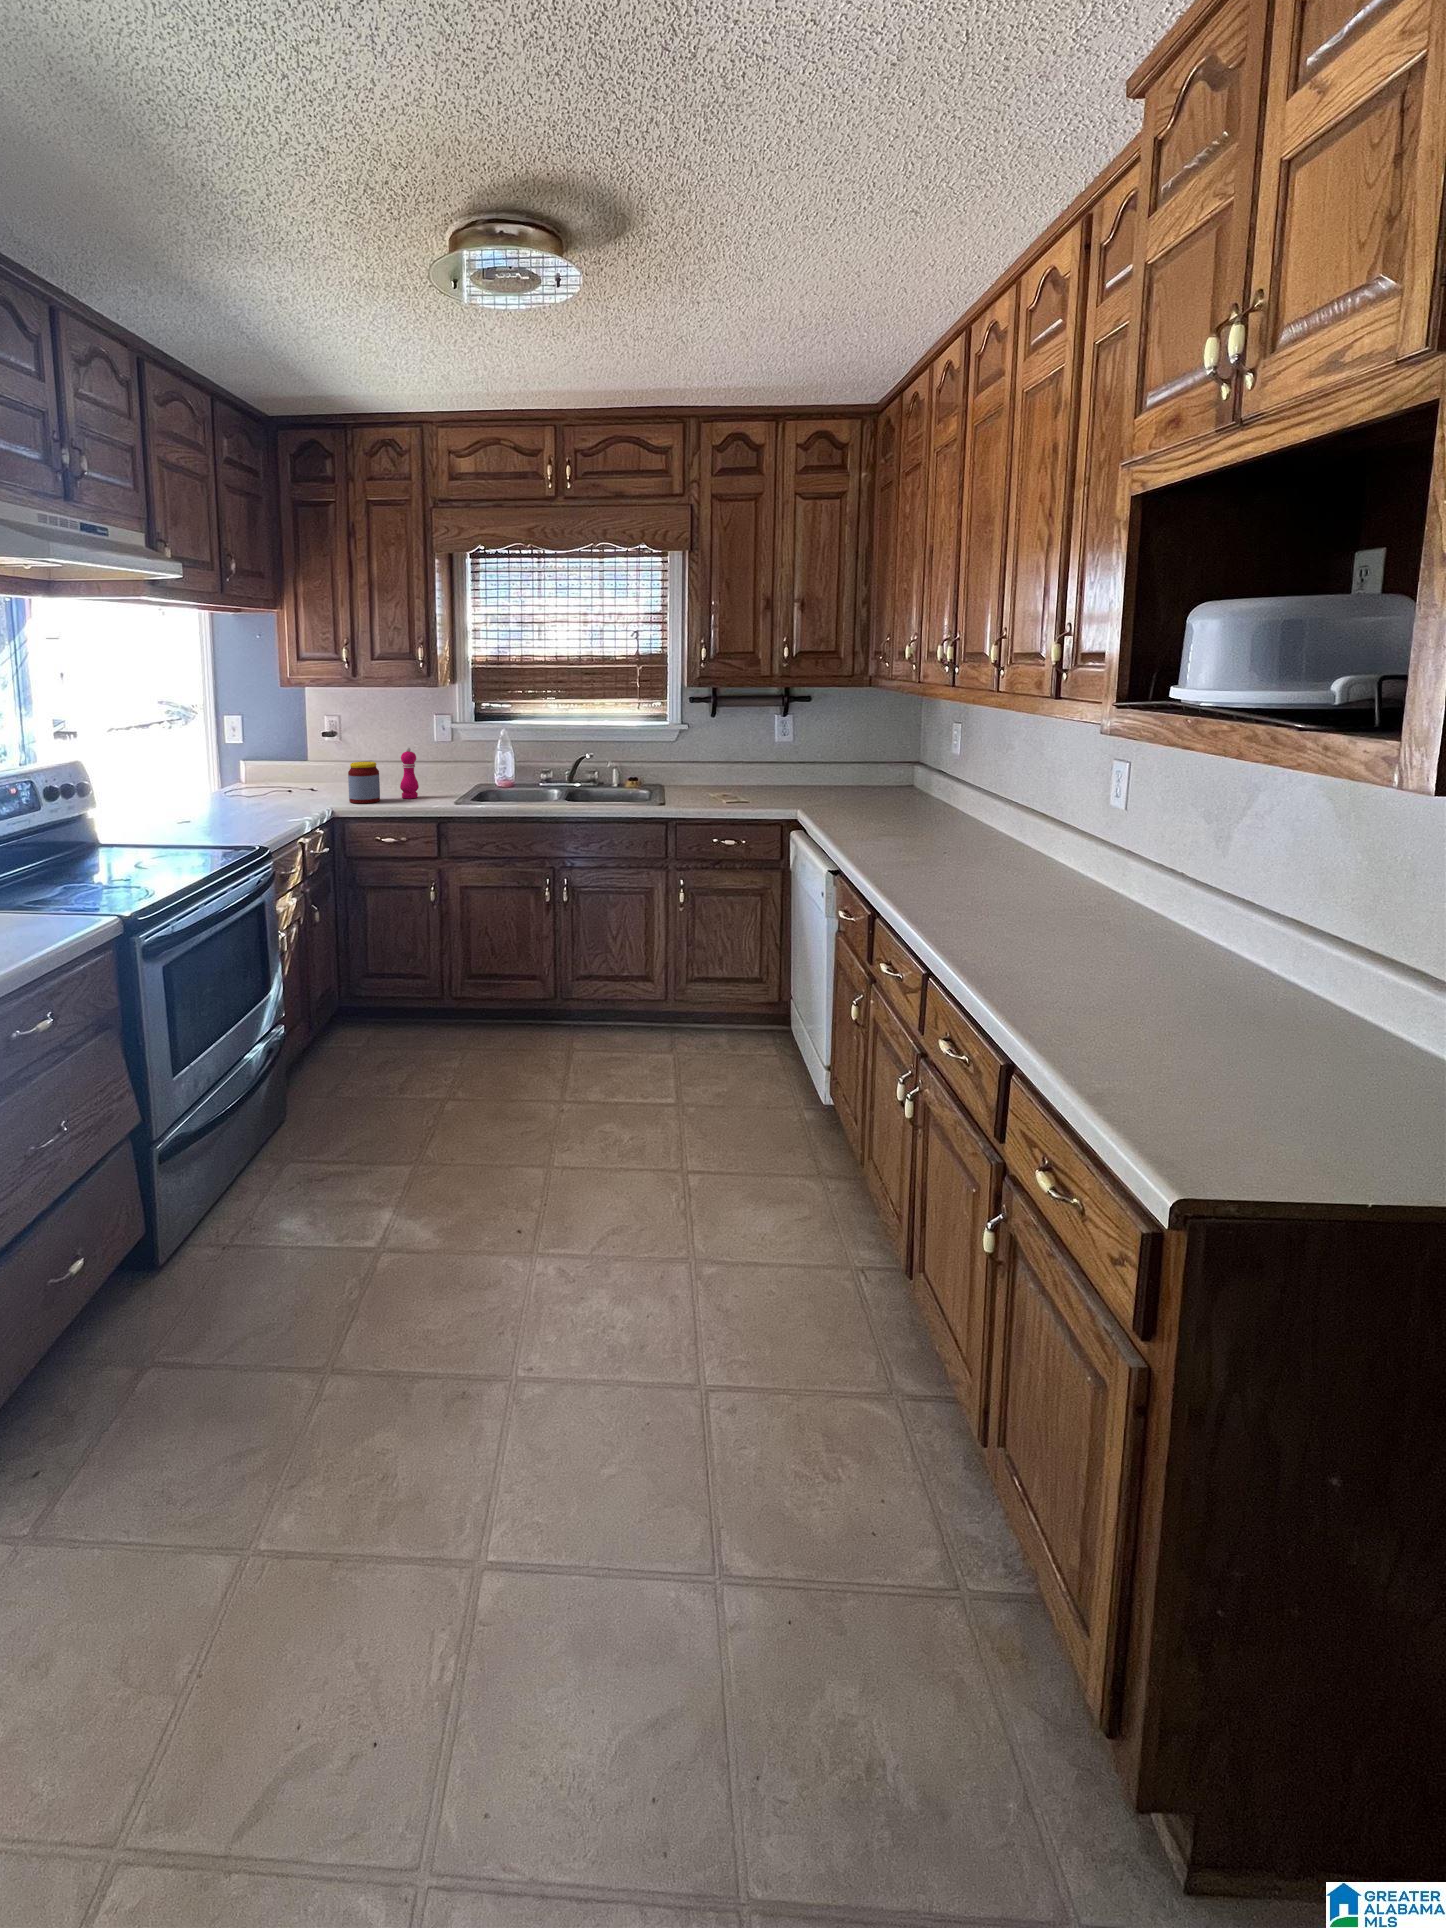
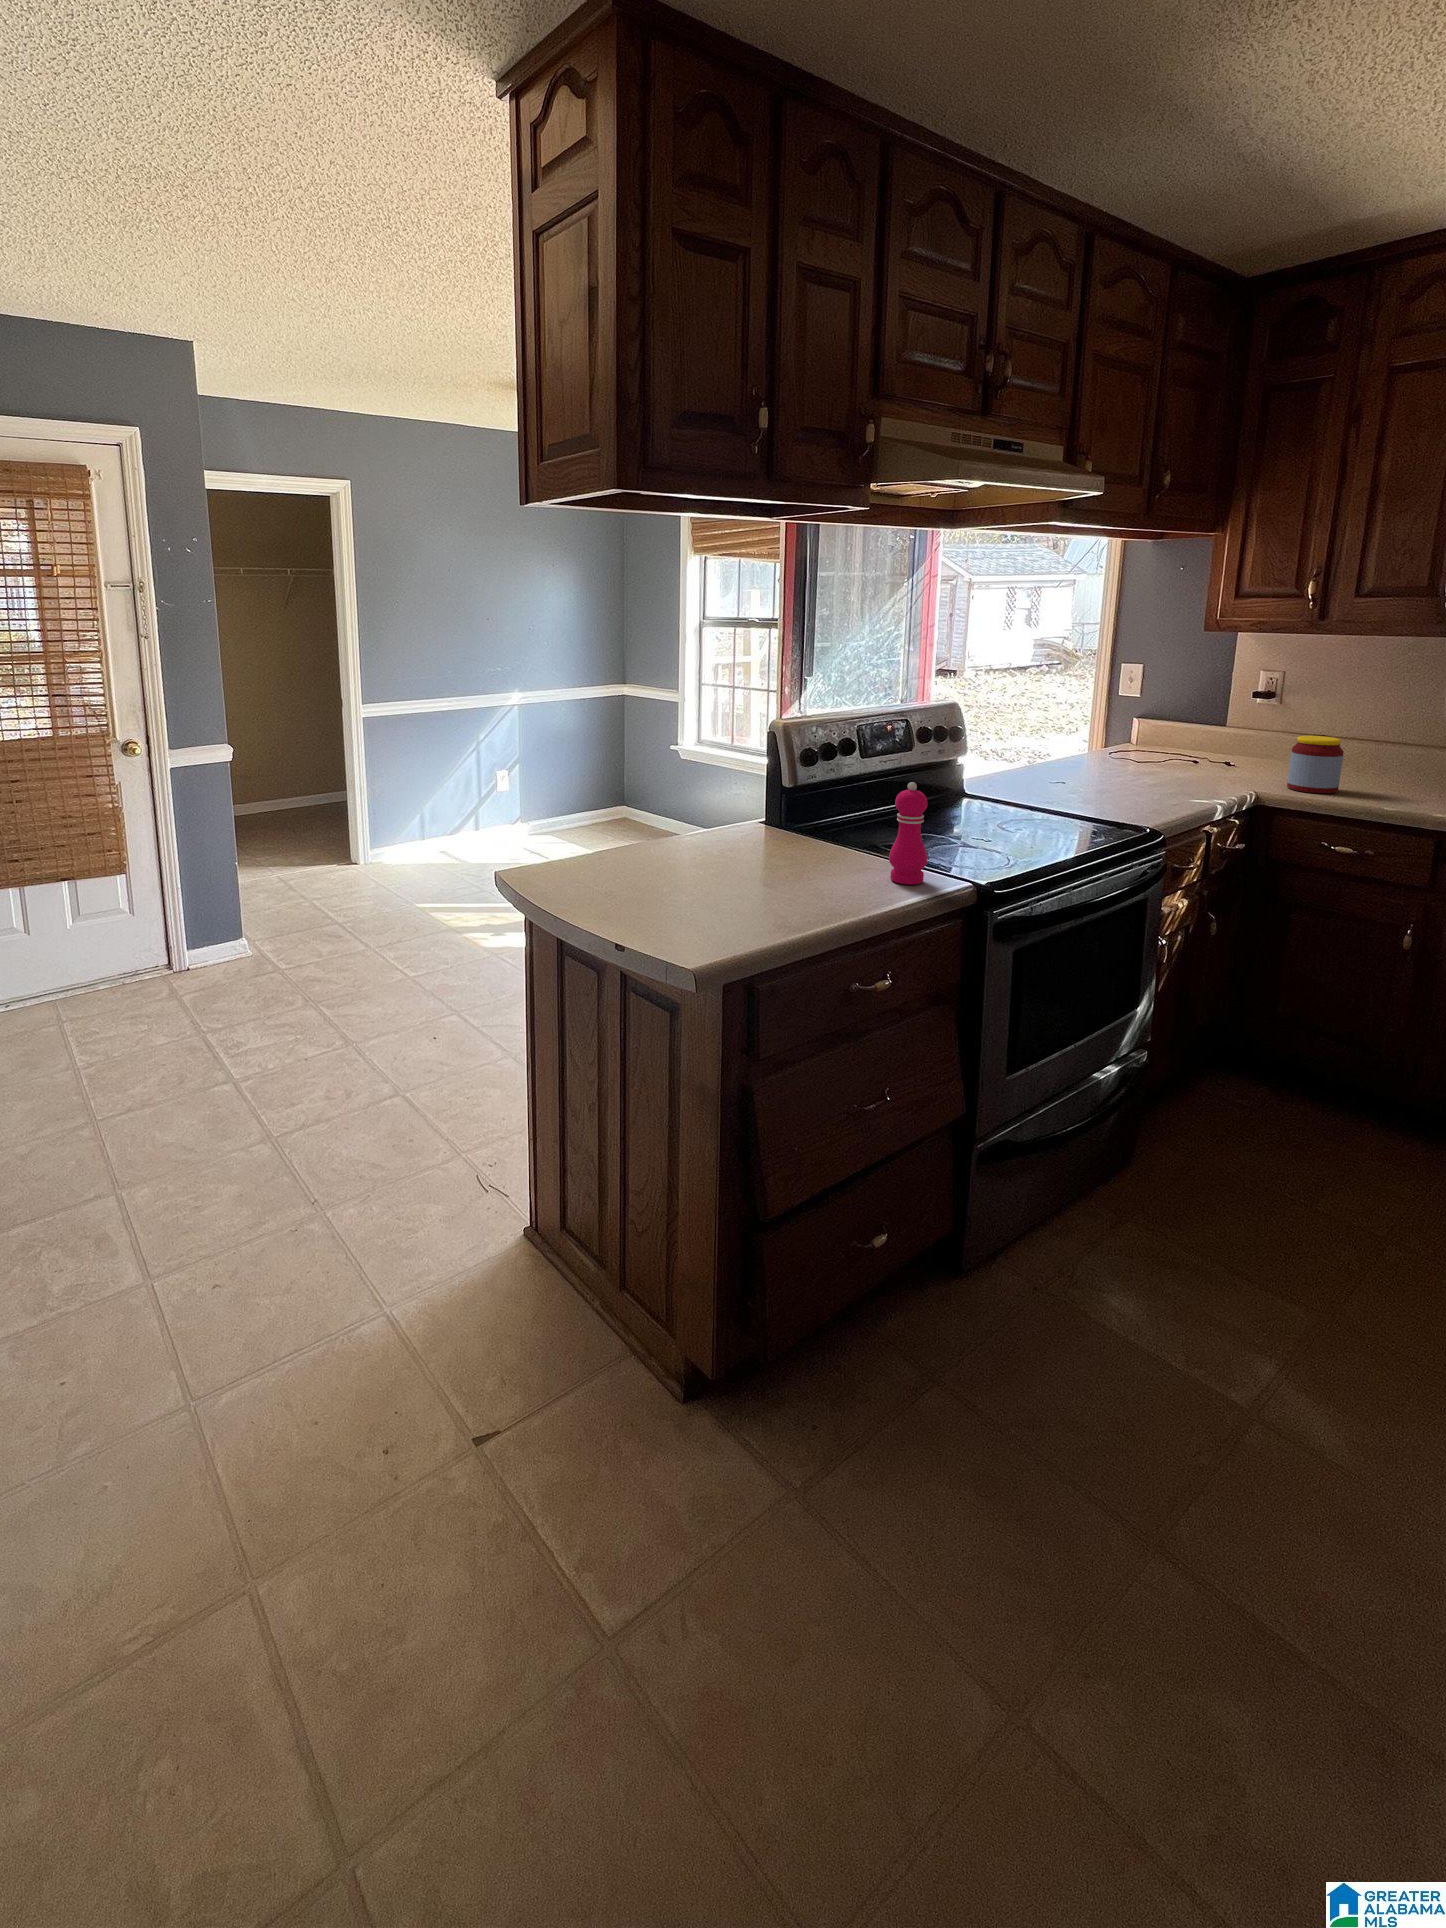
pepper mill: present [400,748,419,799] -> present [889,782,927,885]

